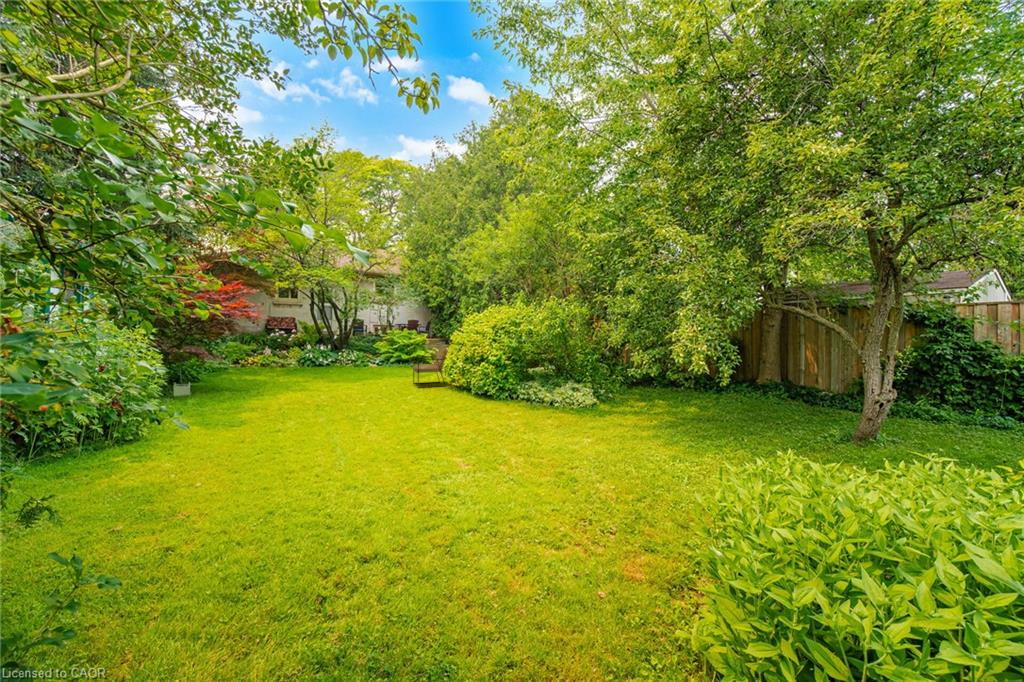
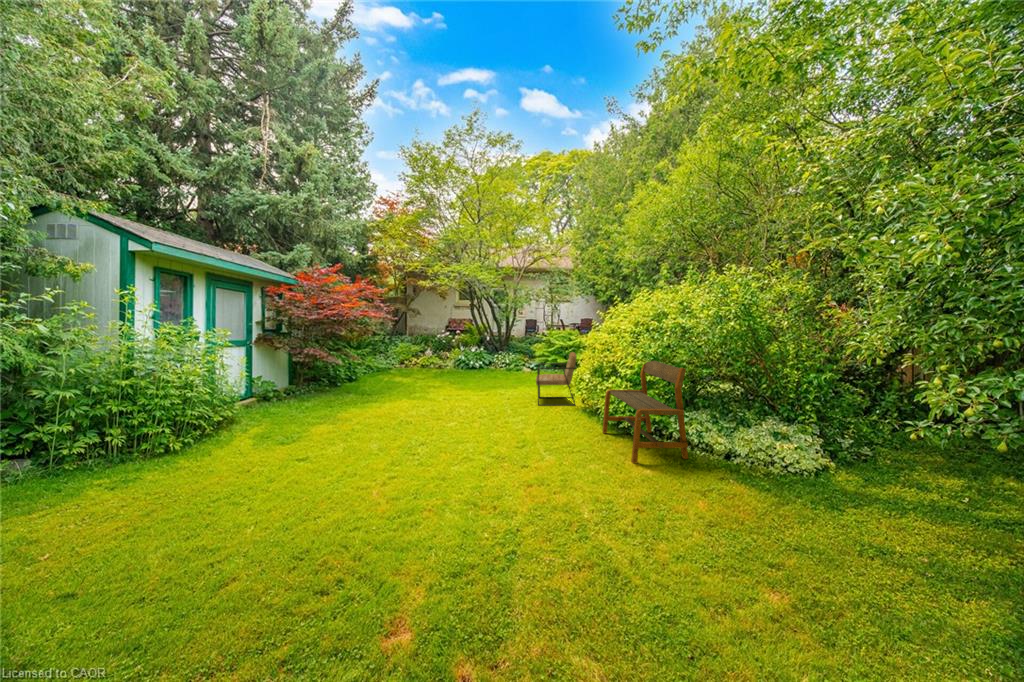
bench: none [477,349,533,411] -> present [603,361,688,464]
potted tree: present [170,353,194,396] -> none [306,354,327,399]

